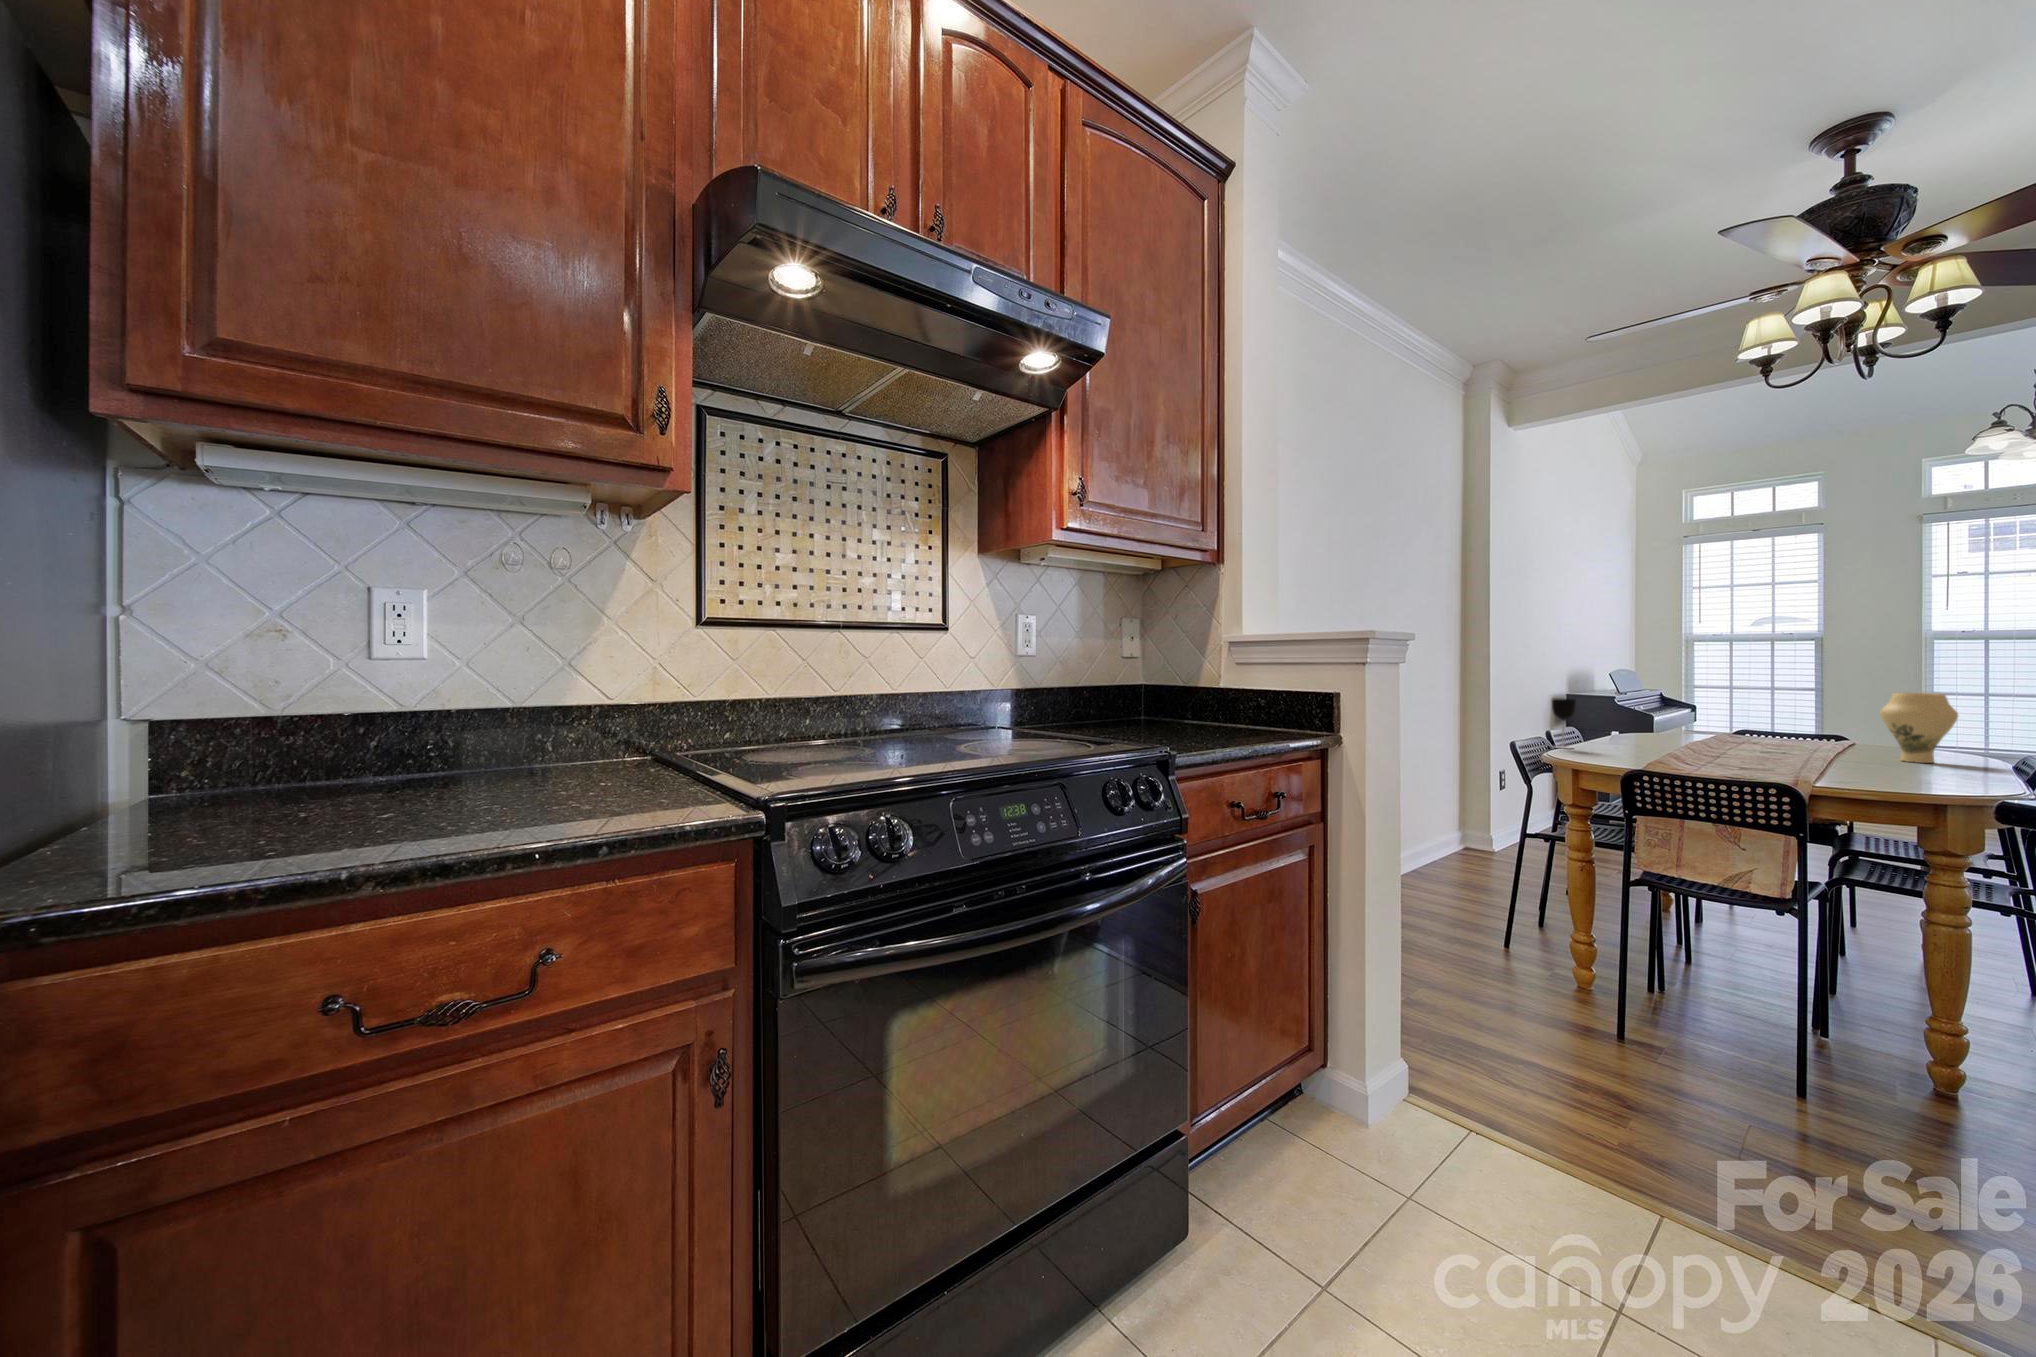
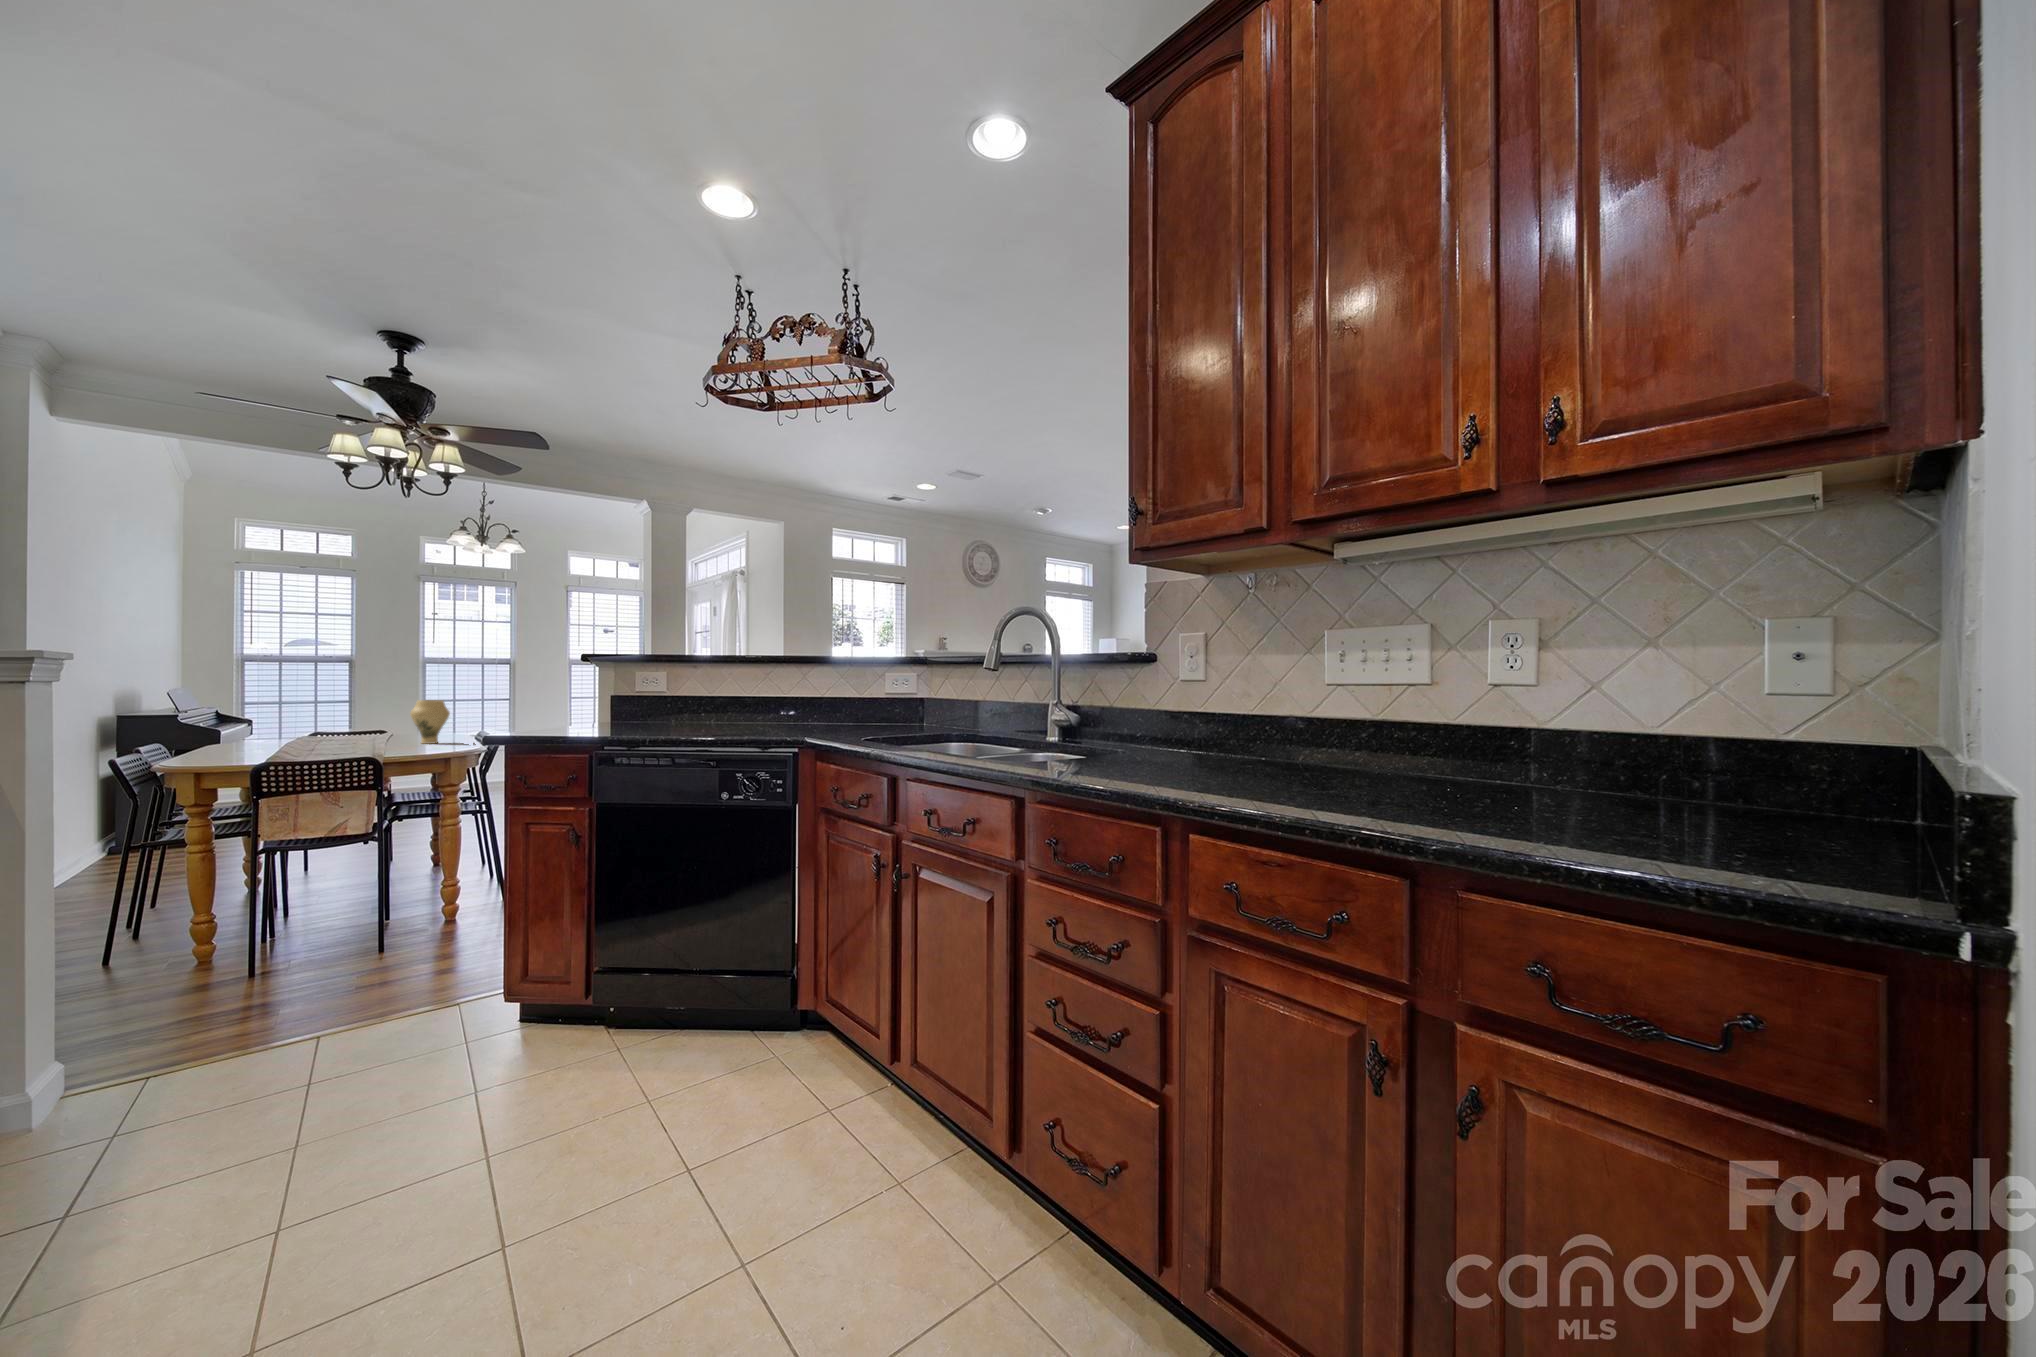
wine glass: present [1552,699,1576,749] -> none [156,712,183,758]

